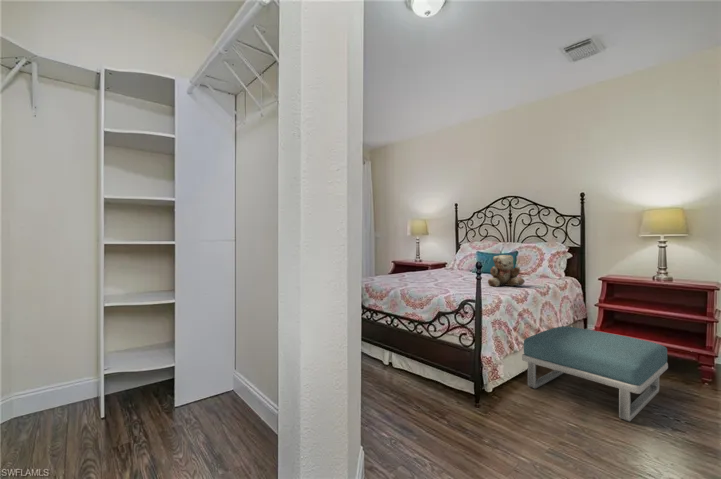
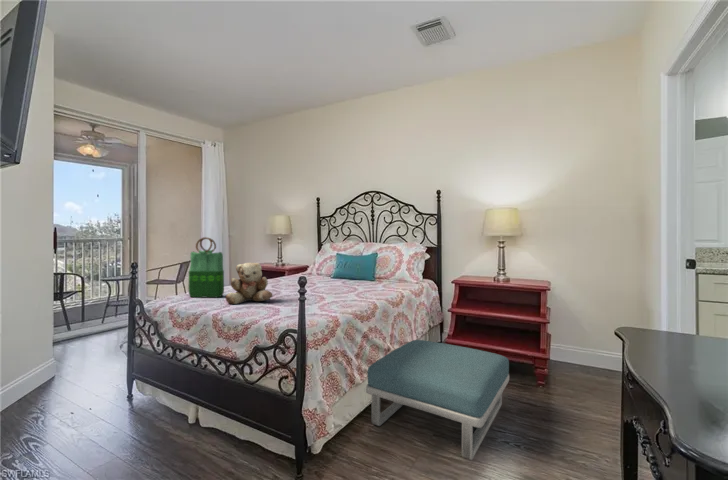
tote bag: none [373,235,398,280] -> present [188,237,224,297]
teddy bear: present [488,255,525,286] -> present [226,263,272,304]

